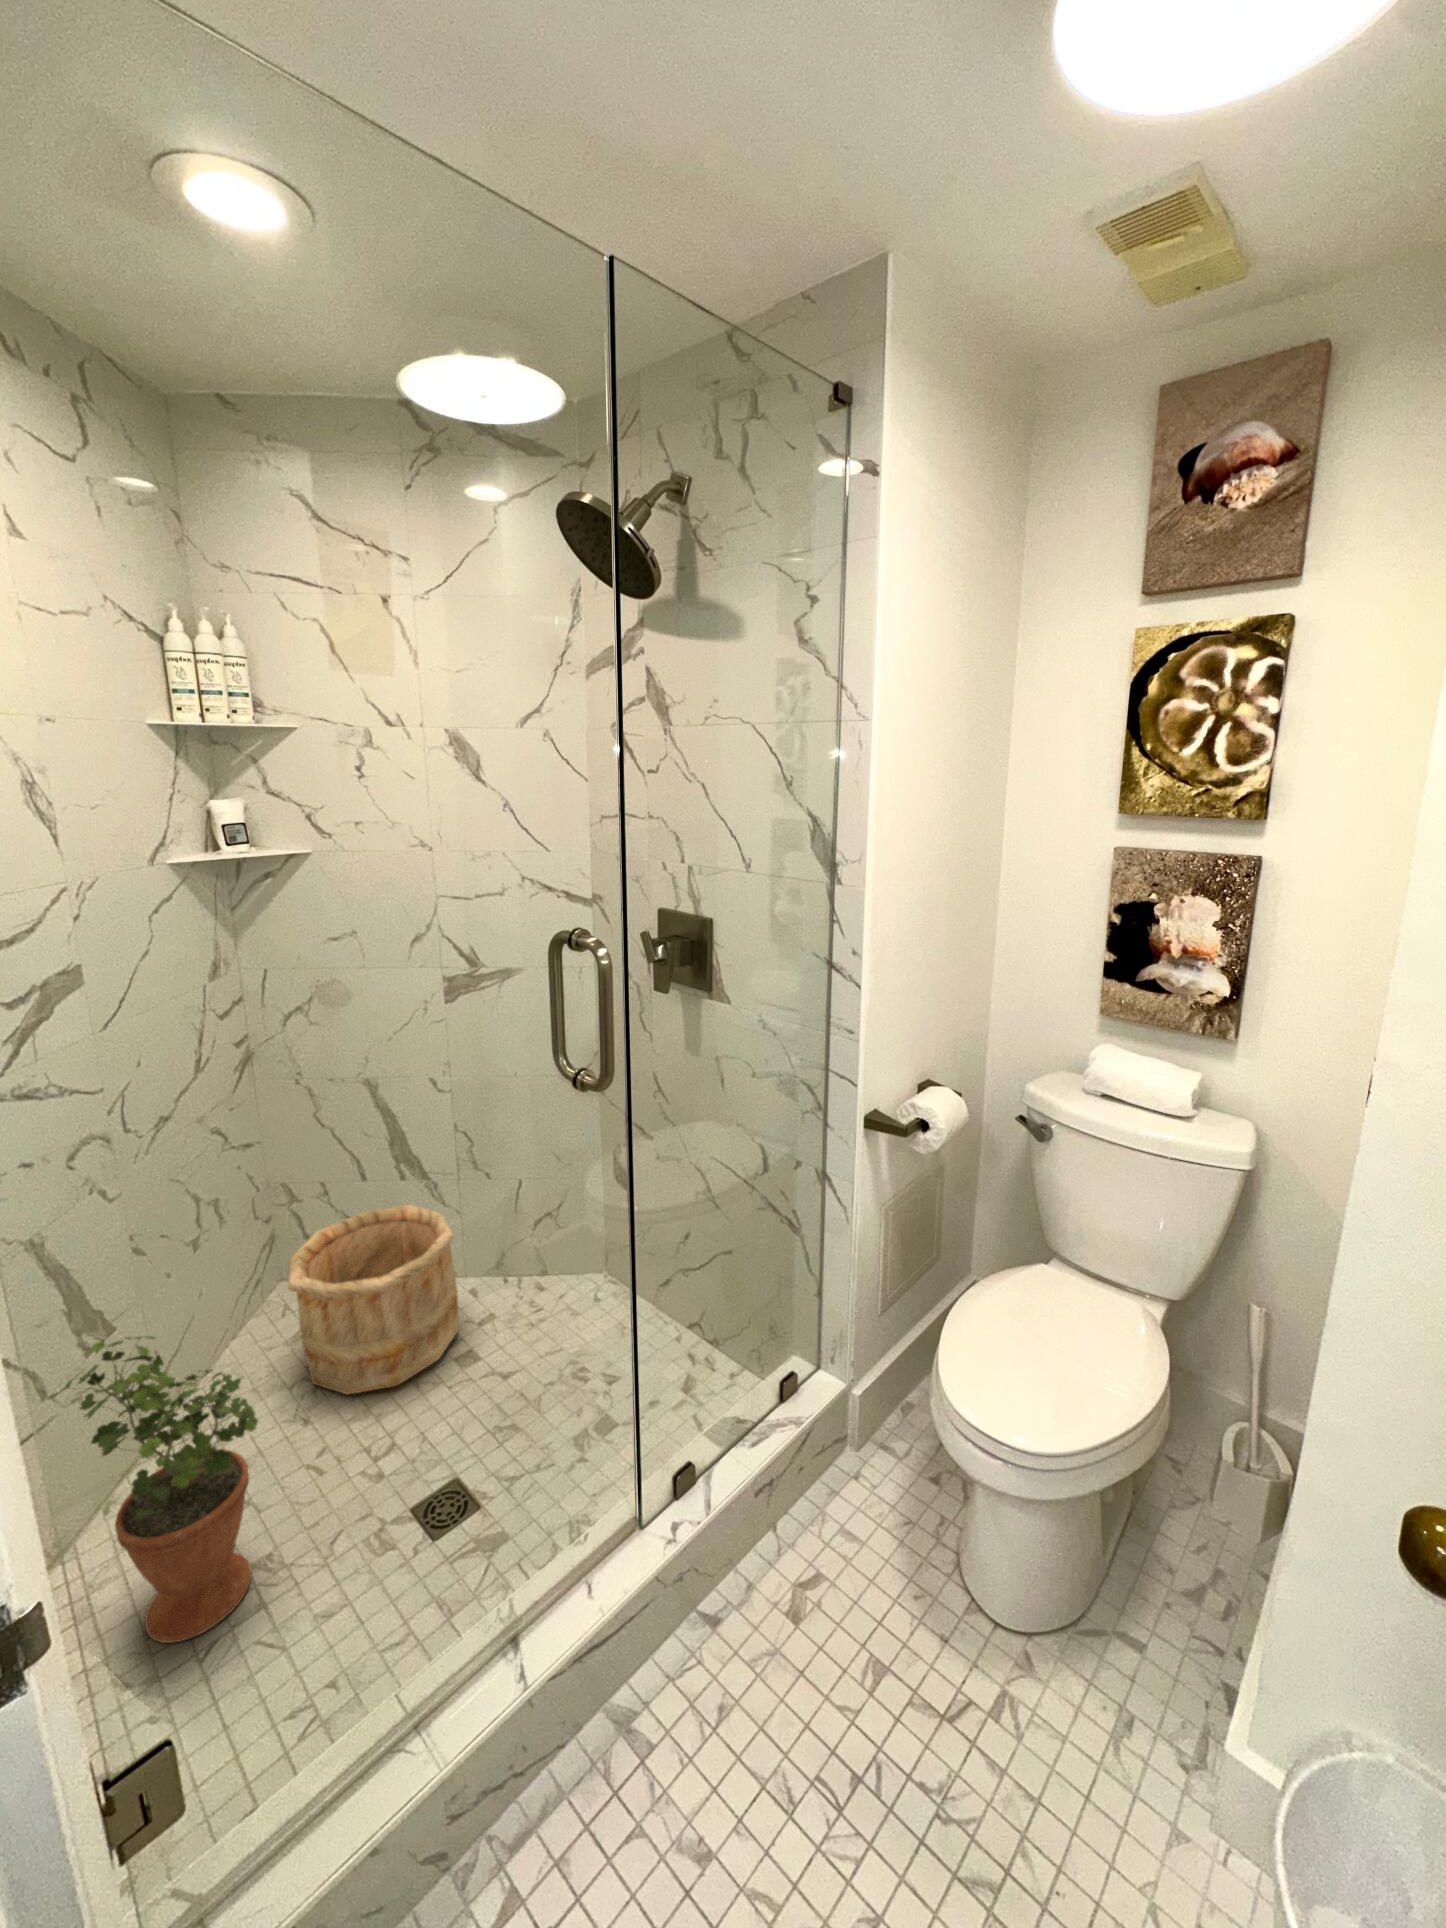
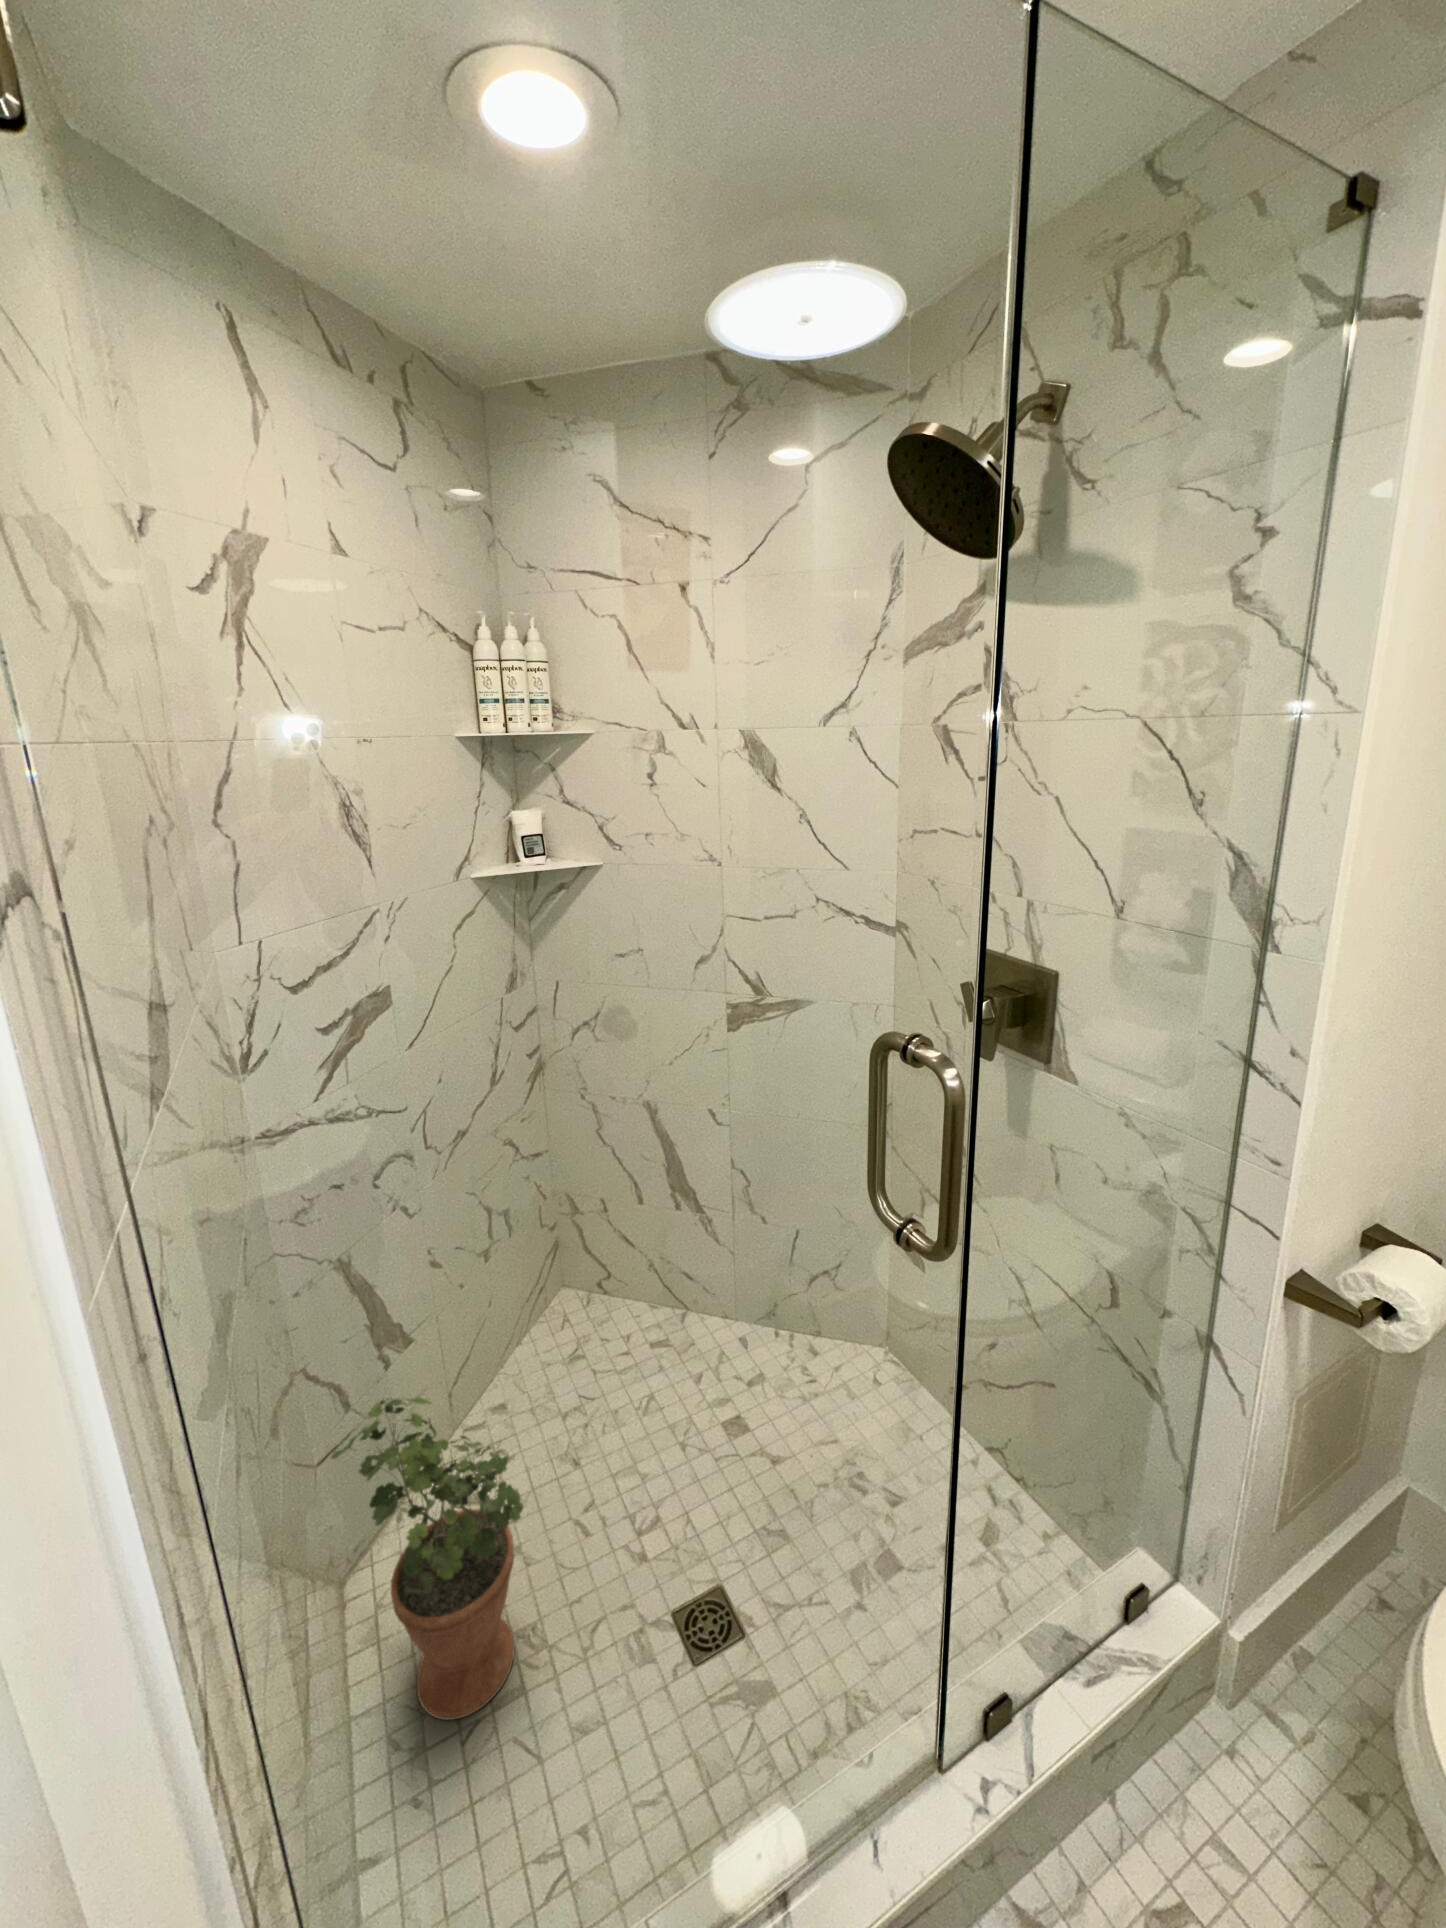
wooden bucket: present [288,1205,459,1394] -> none [565,1236,727,1442]

